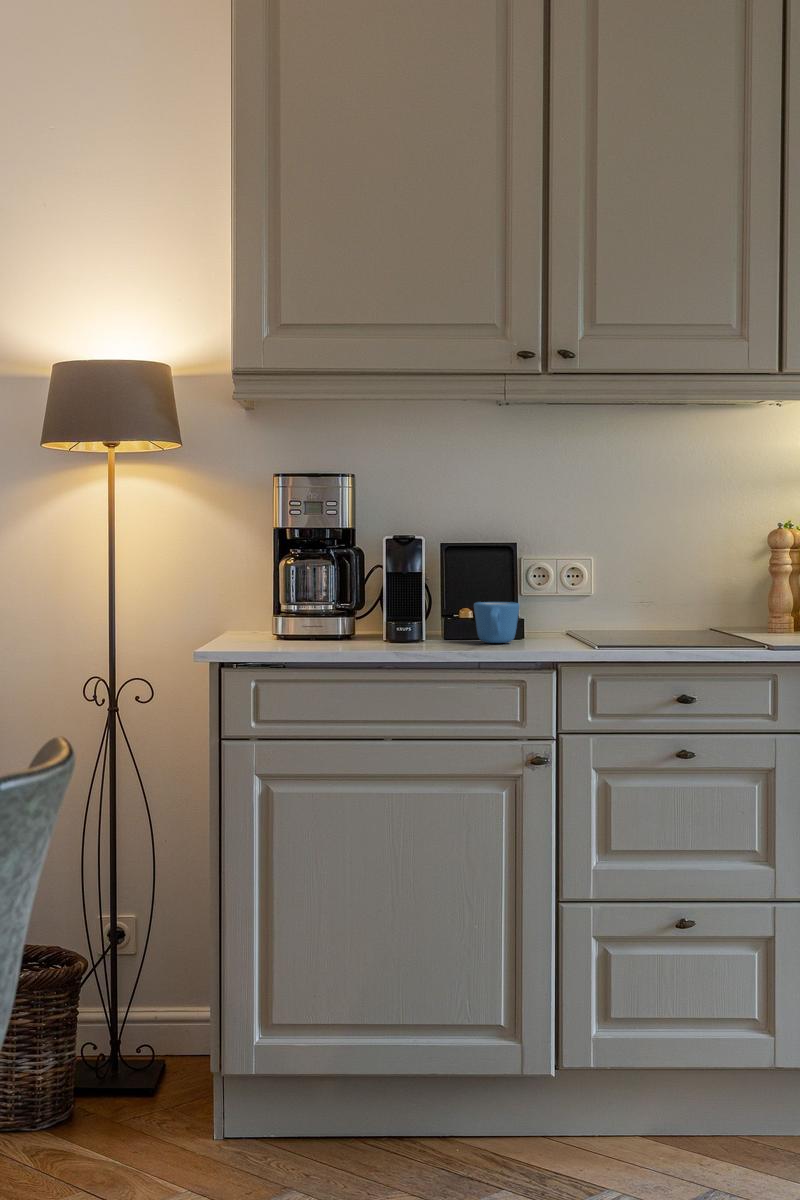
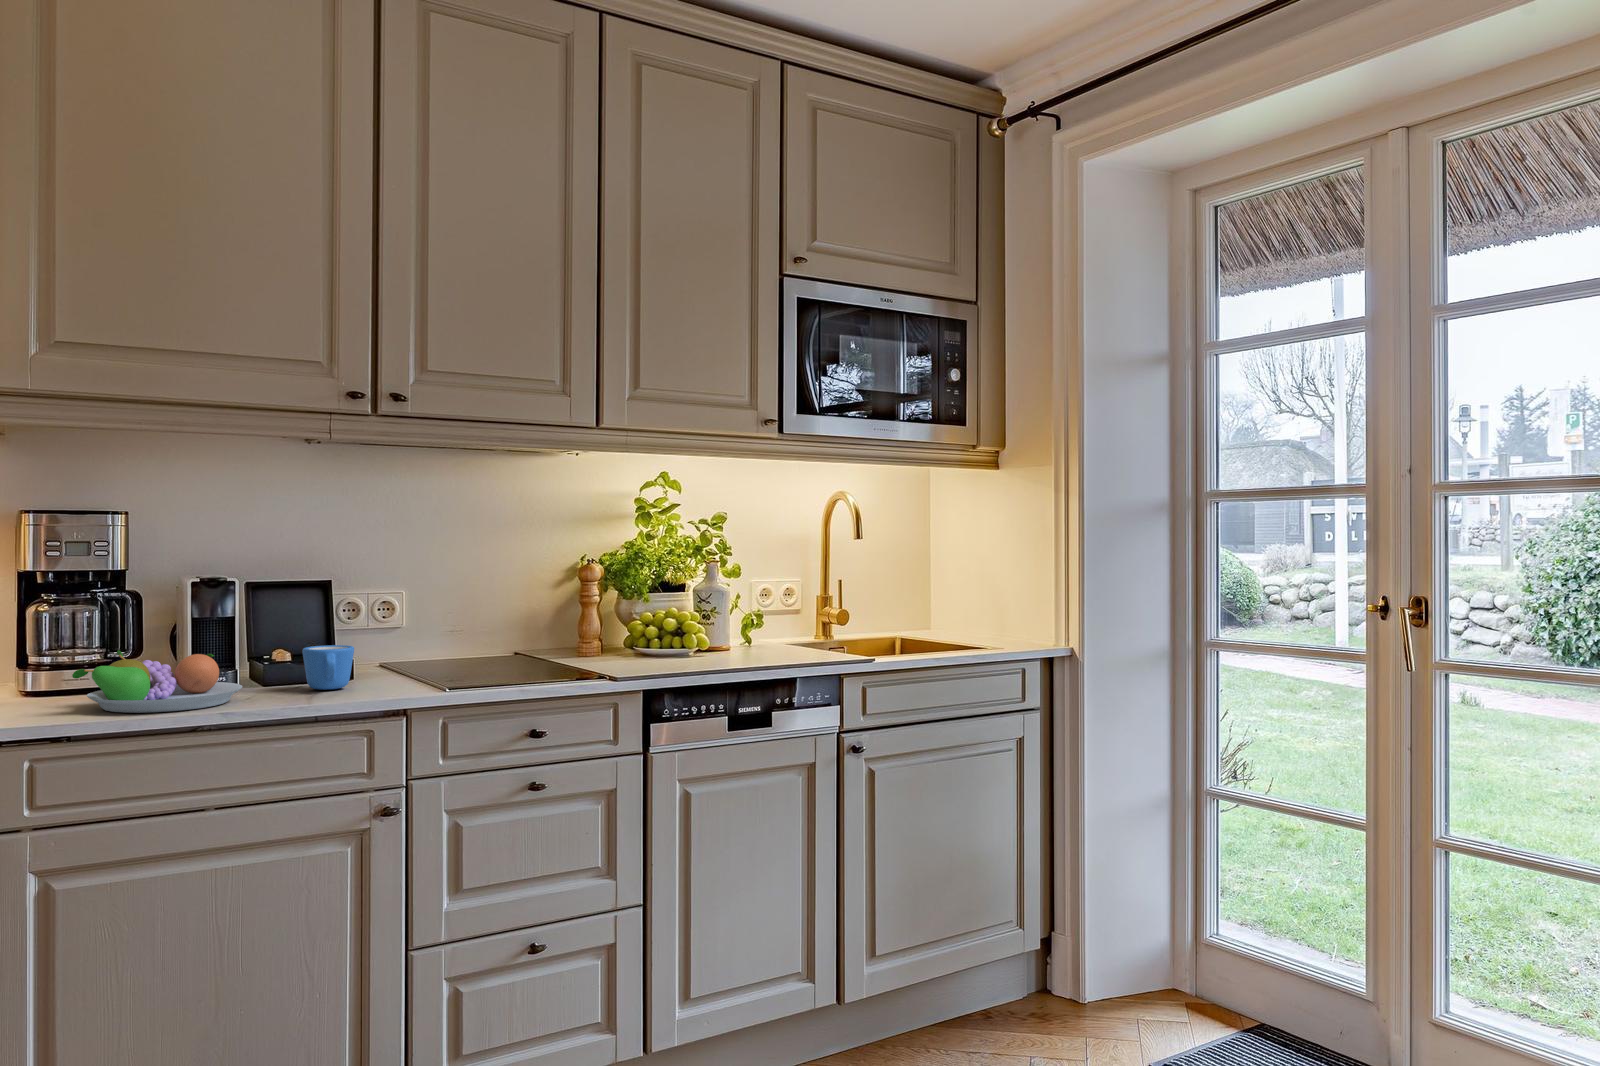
fruit bowl: none [286,596,418,649] -> present [72,650,242,713]

